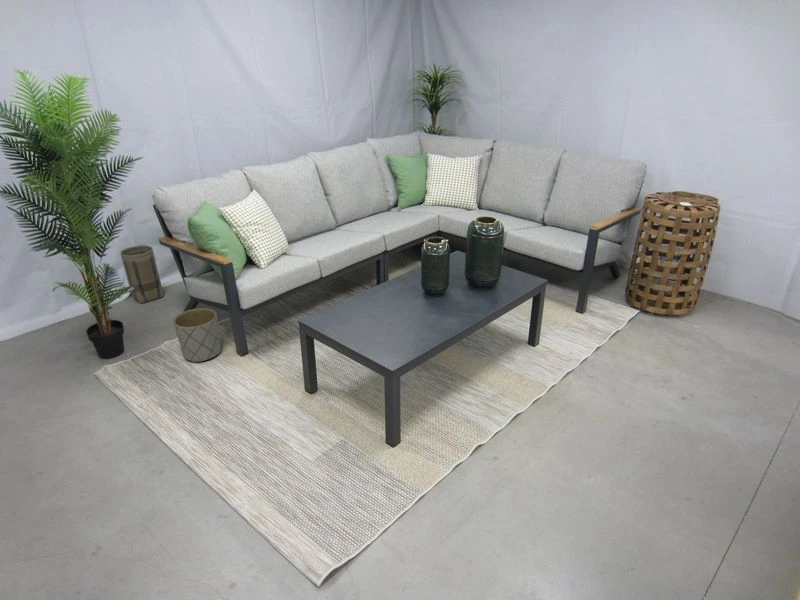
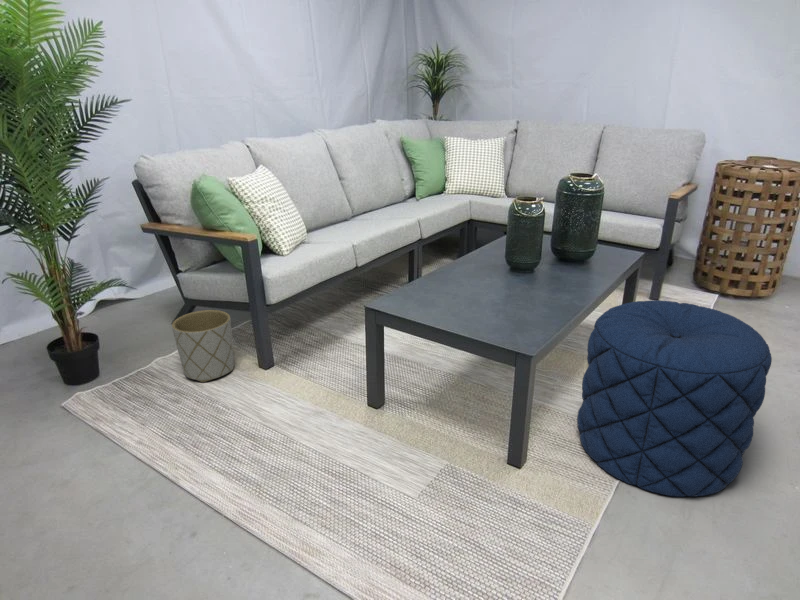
basket: present [121,245,163,303] -> none [80,244,136,319]
pouf: none [445,332,570,481] -> present [577,300,772,497]

